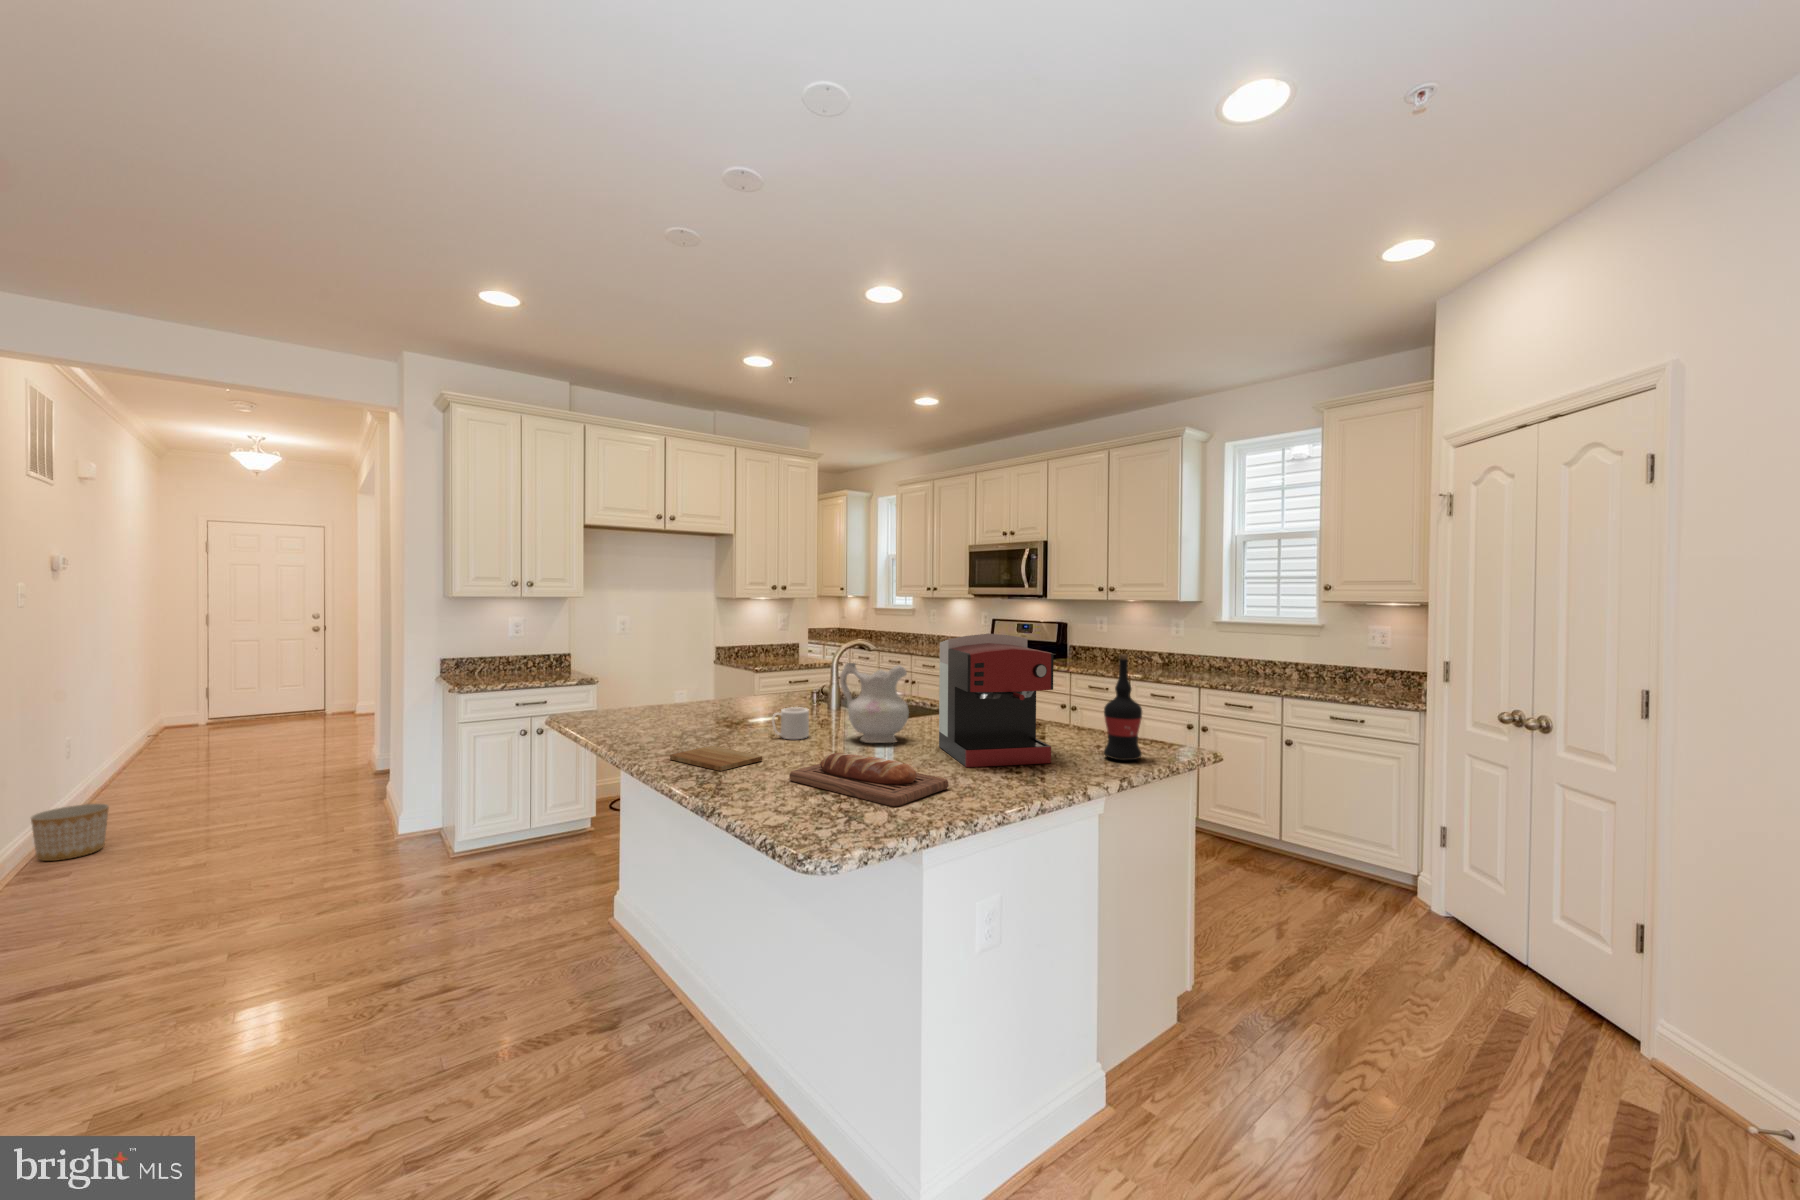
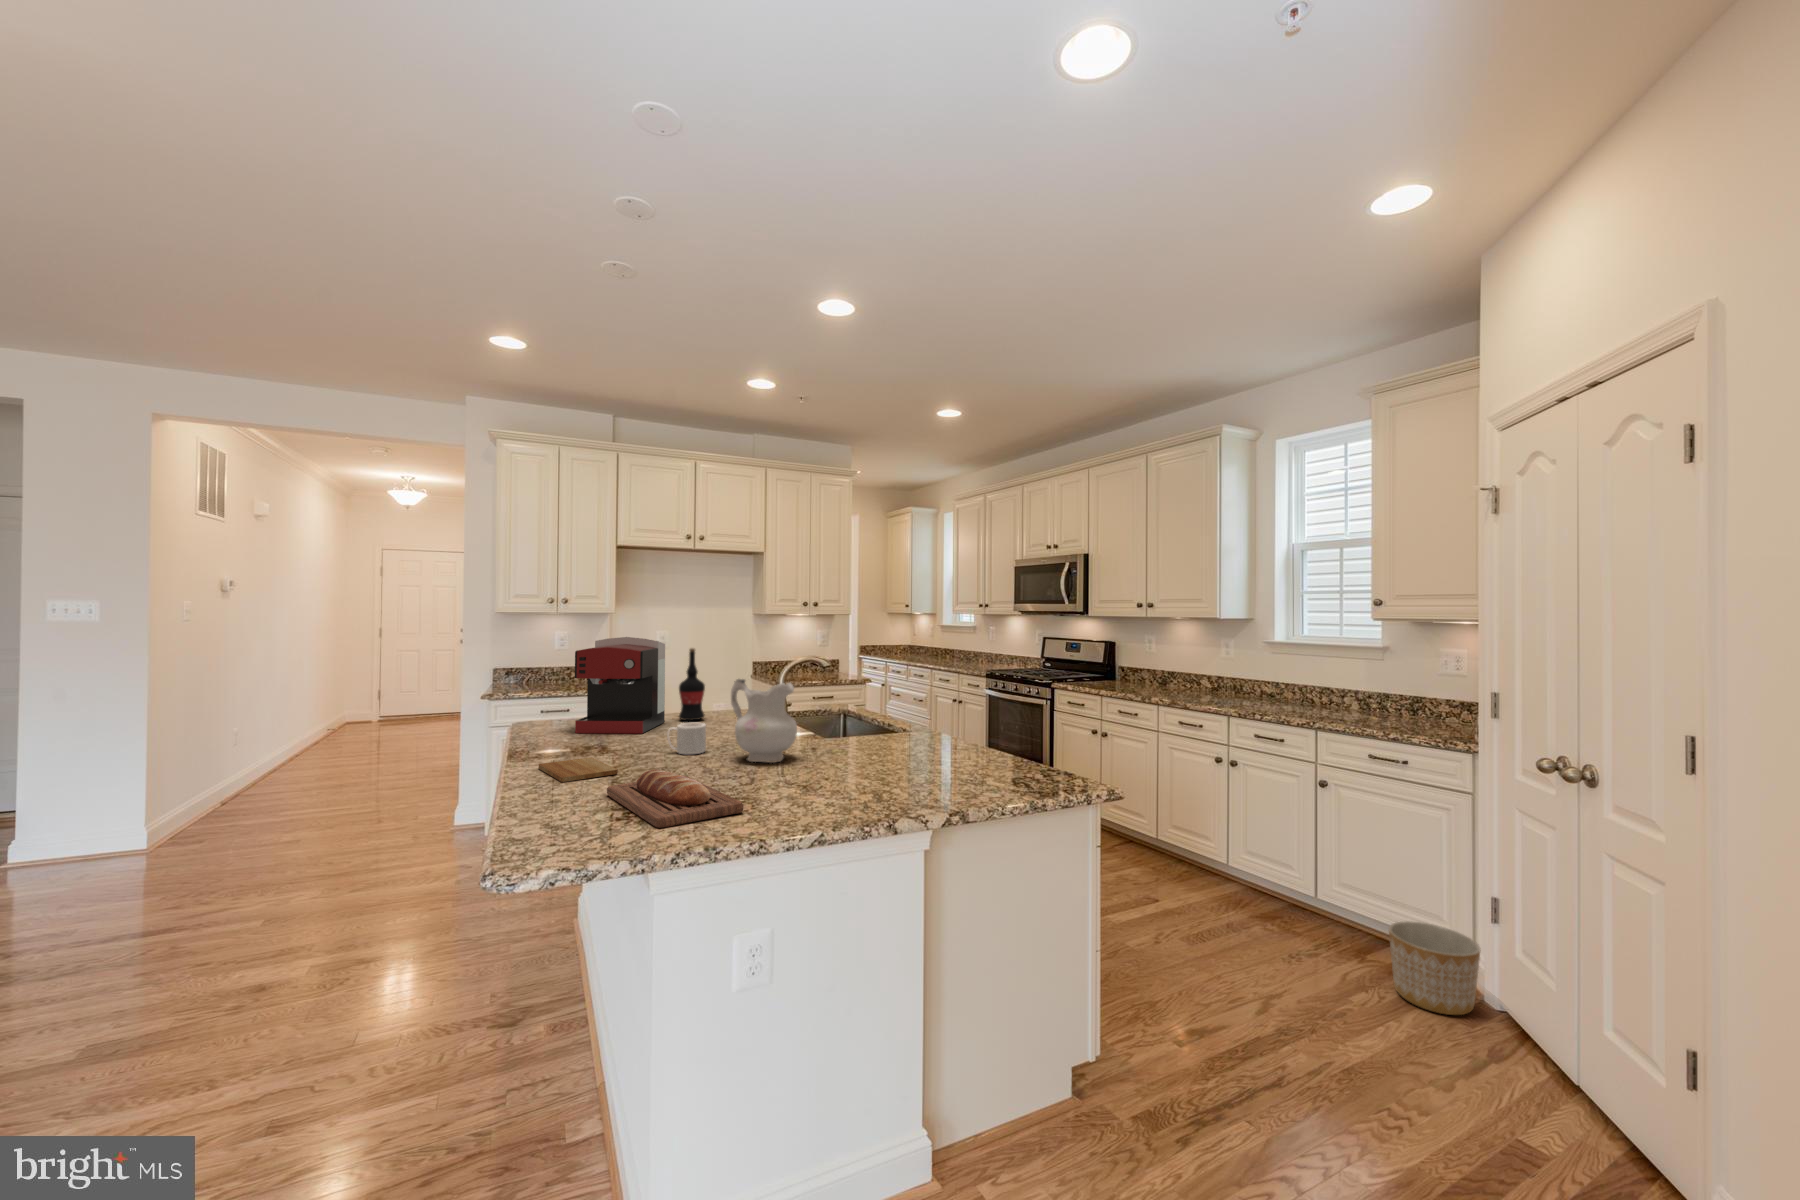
coffee maker: present [939,634,1053,767] -> present [575,637,665,734]
wine bottle: present [1104,654,1142,761] -> present [679,648,705,720]
planter: present [31,804,109,861] -> present [1389,921,1481,1015]

